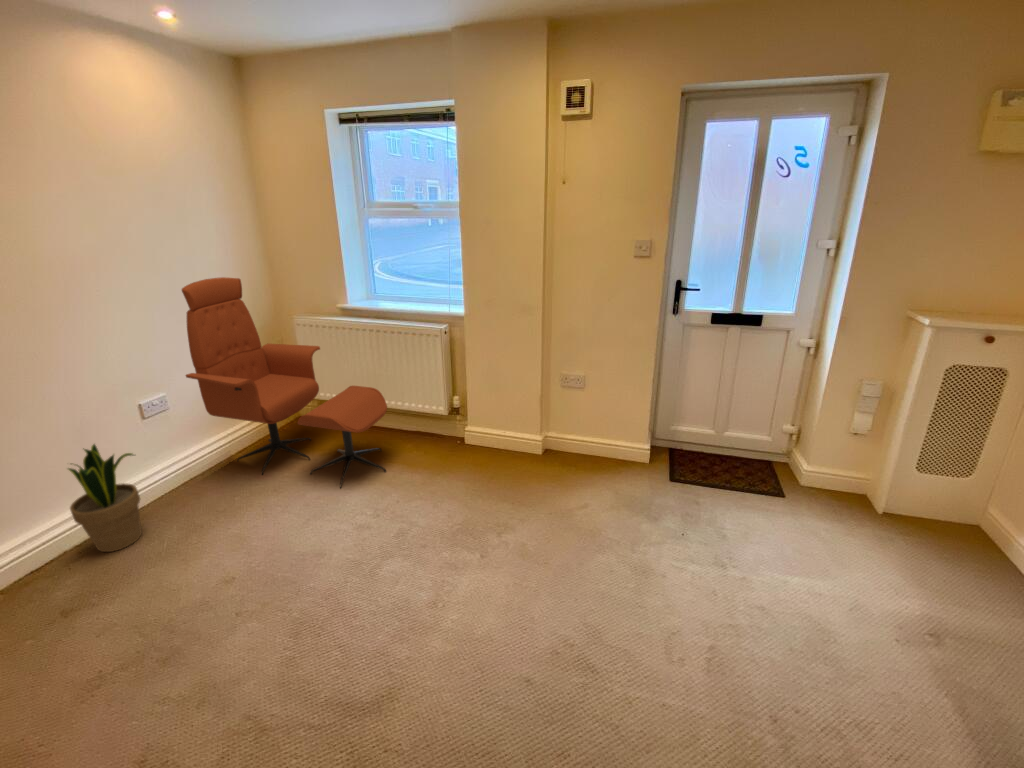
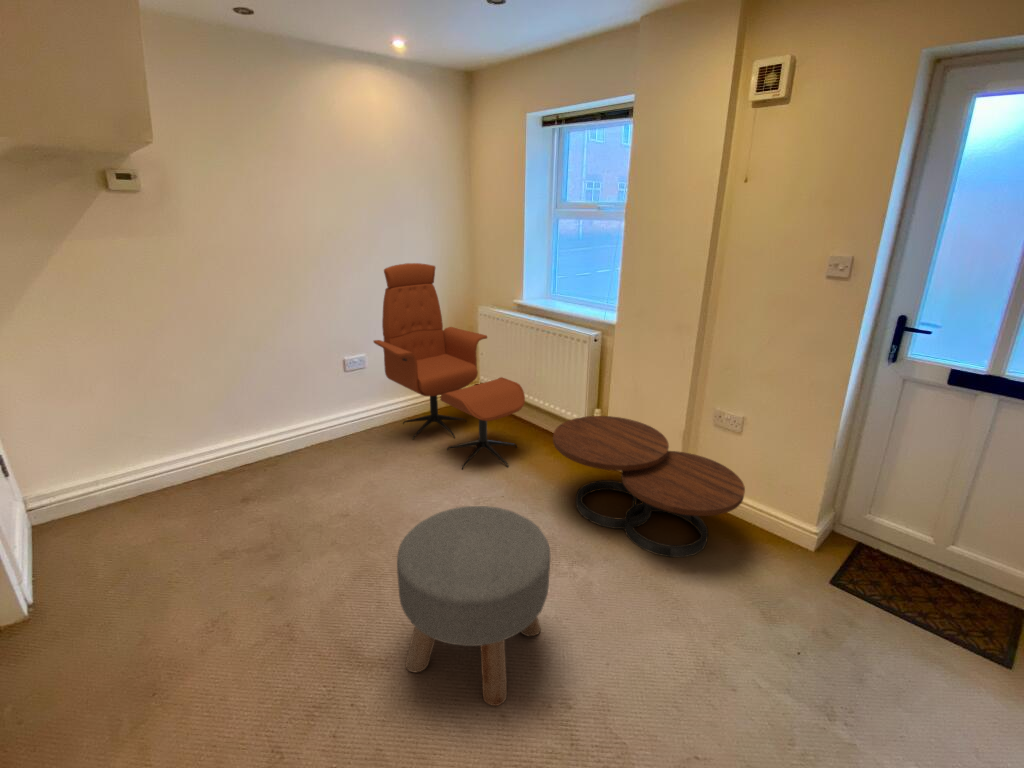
coffee table: none [439,398,611,503] -> present [553,416,745,557]
potted plant: present [68,444,142,552] -> none [271,380,319,465]
ottoman: none [392,506,541,694] -> present [397,506,550,706]

